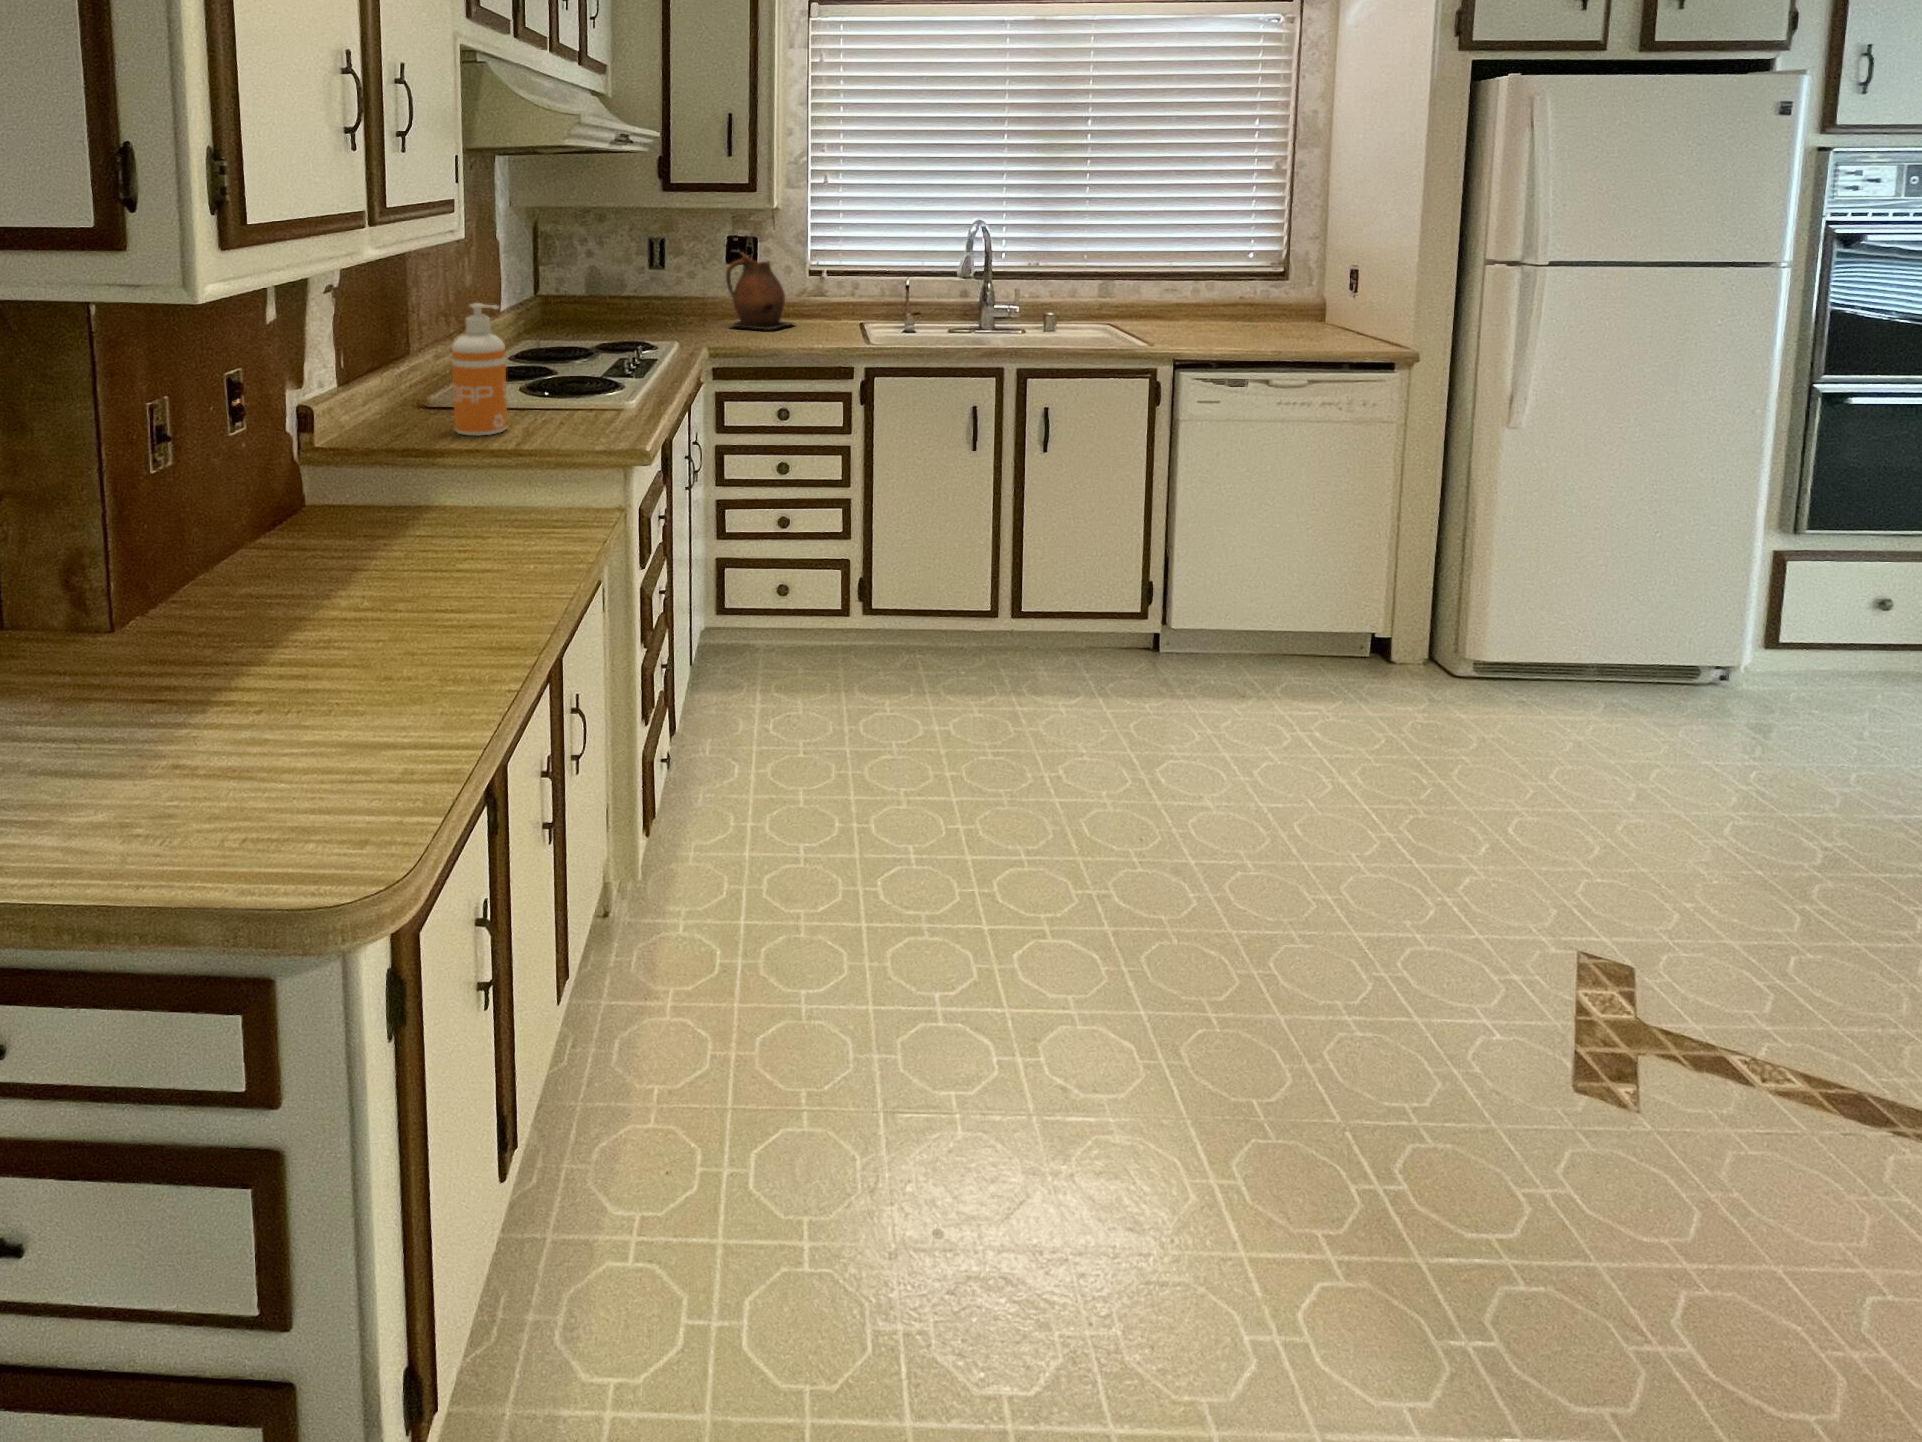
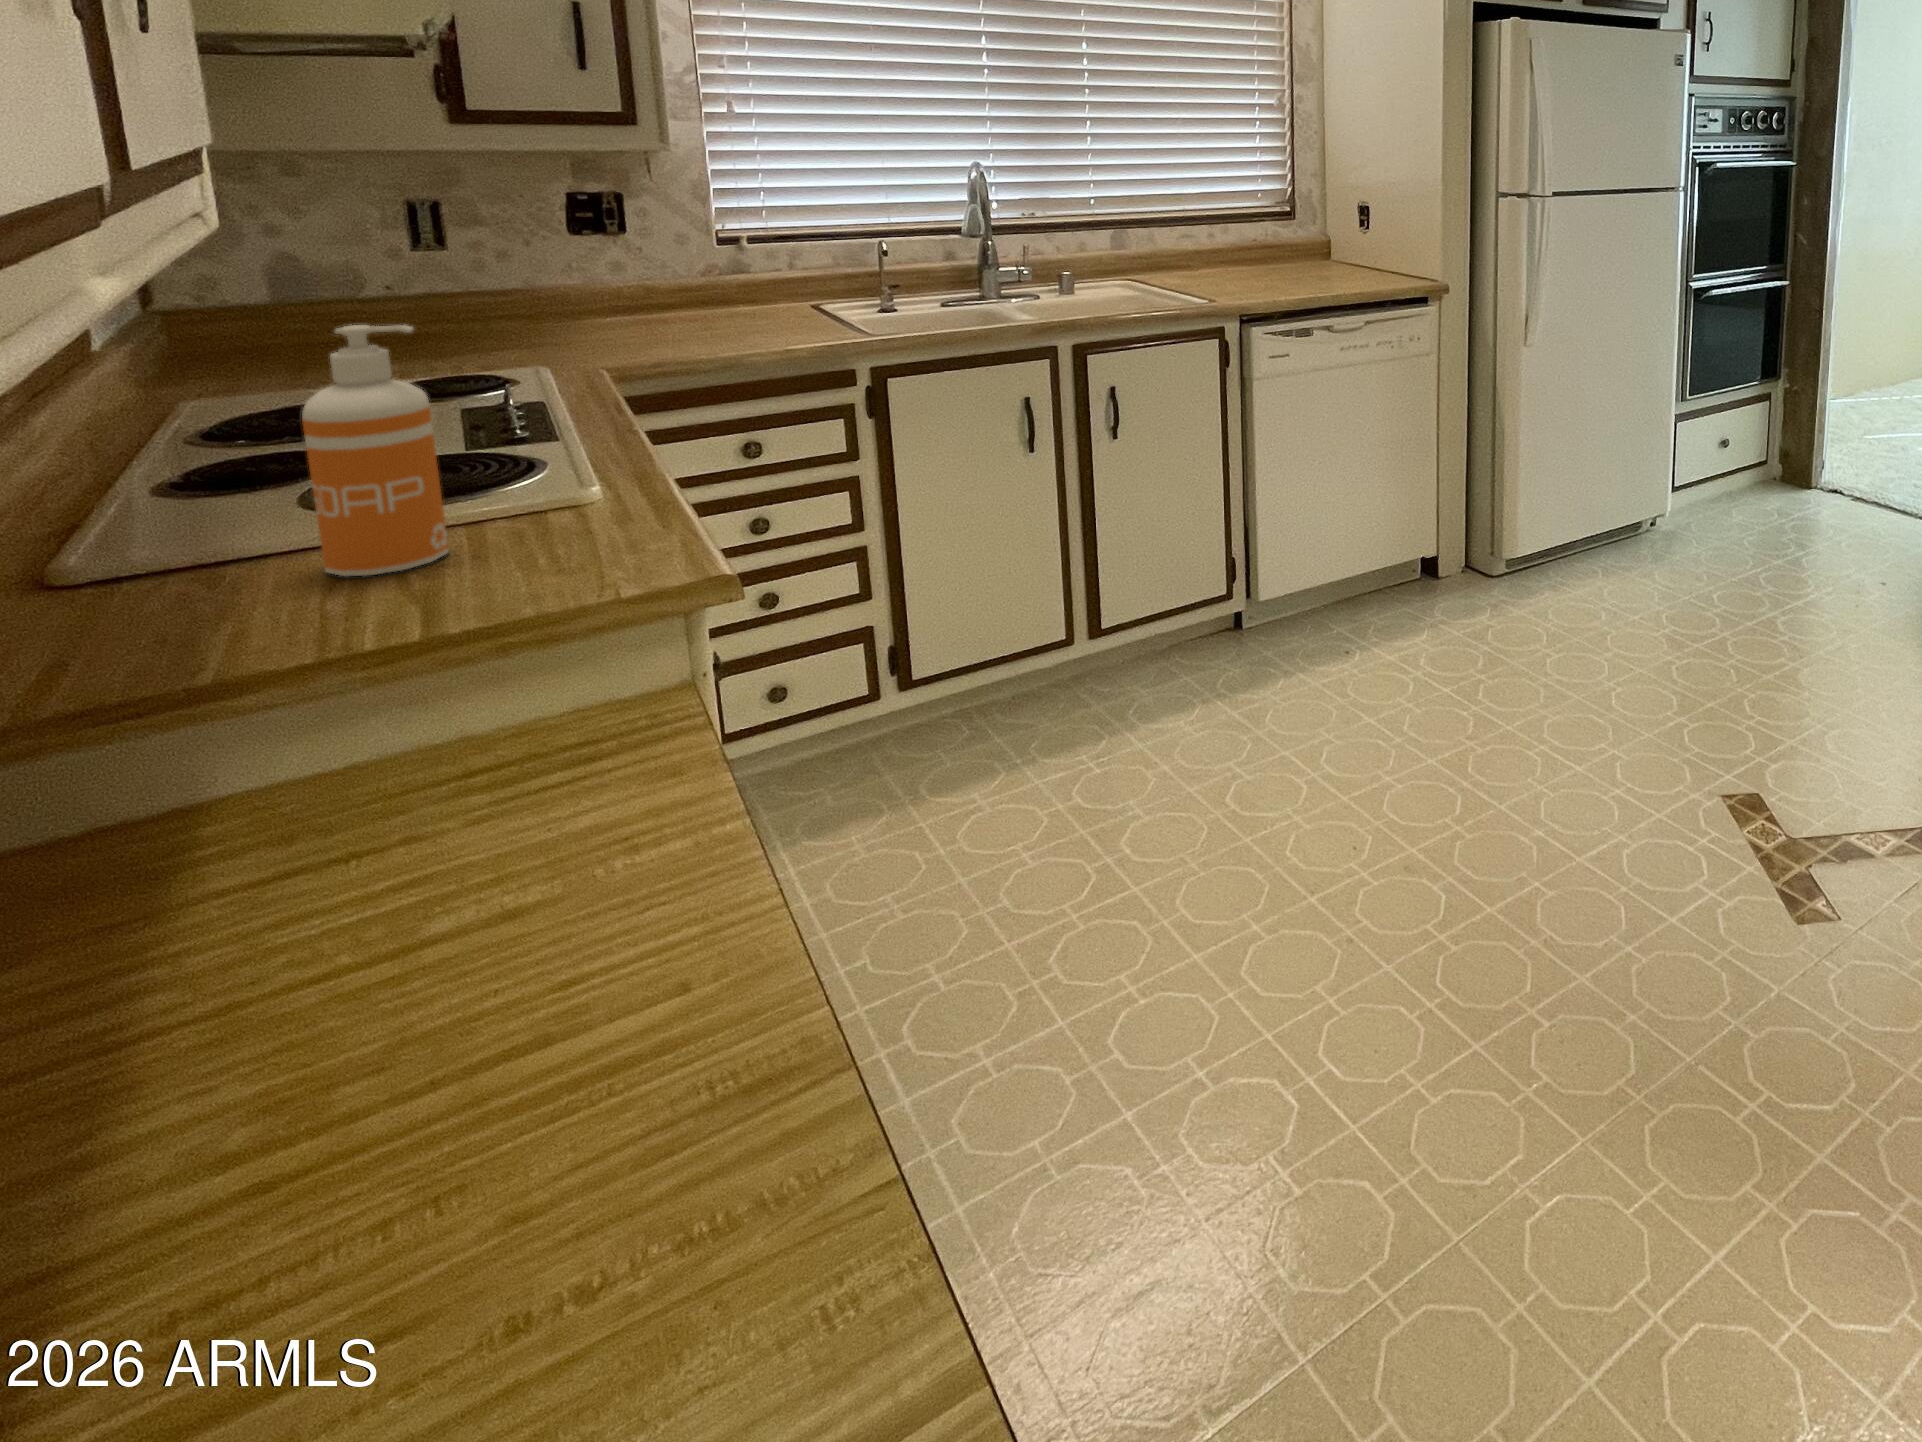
ceramic pitcher: present [726,253,793,330] -> none [592,215,722,331]

